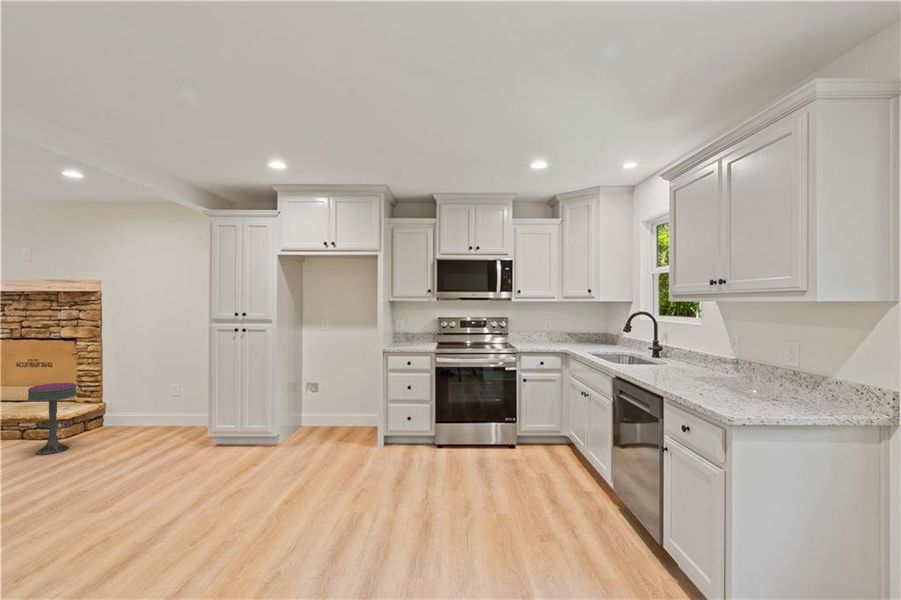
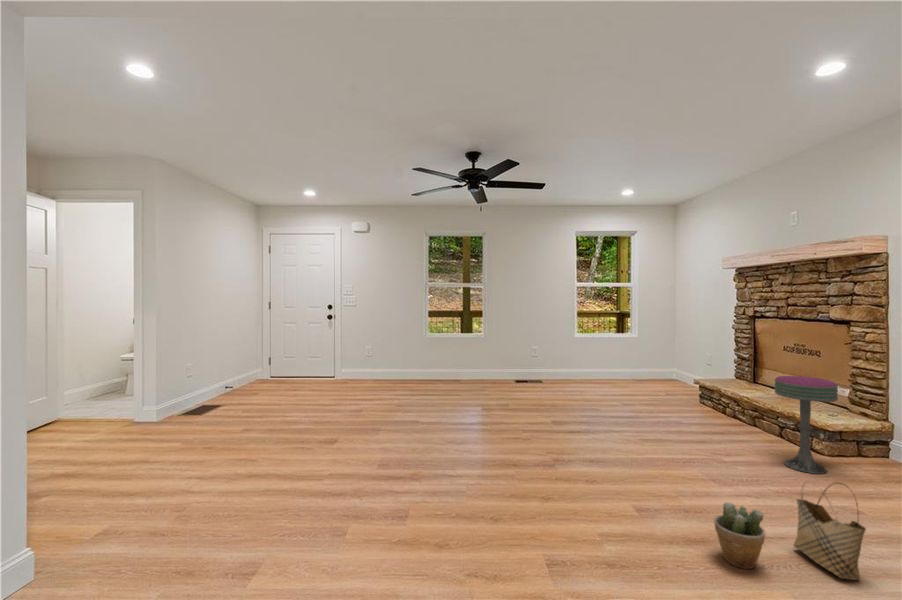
woven basket: none [70,438,113,490] -> present [794,482,866,580]
potted plant: none [20,472,59,517] -> present [714,503,765,569]

